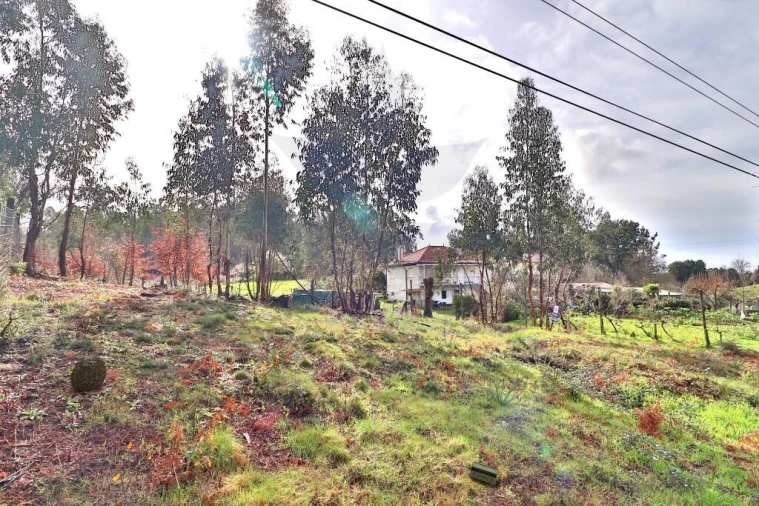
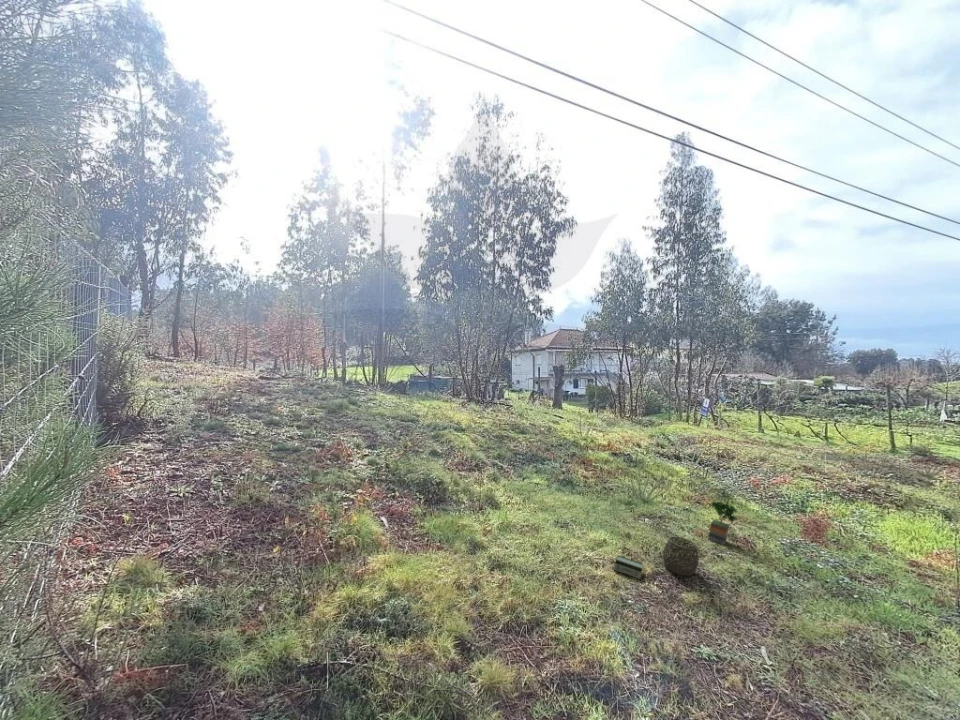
woven basket: present [70,359,106,391] -> present [663,537,699,576]
potted tree: none [559,402,586,444] -> present [708,502,737,545]

